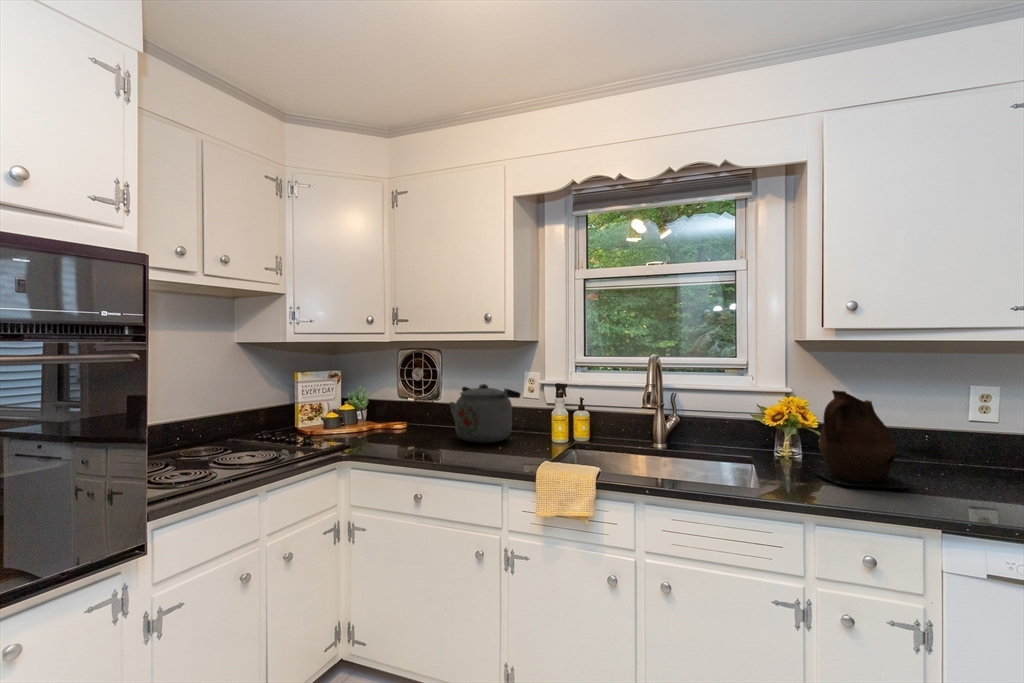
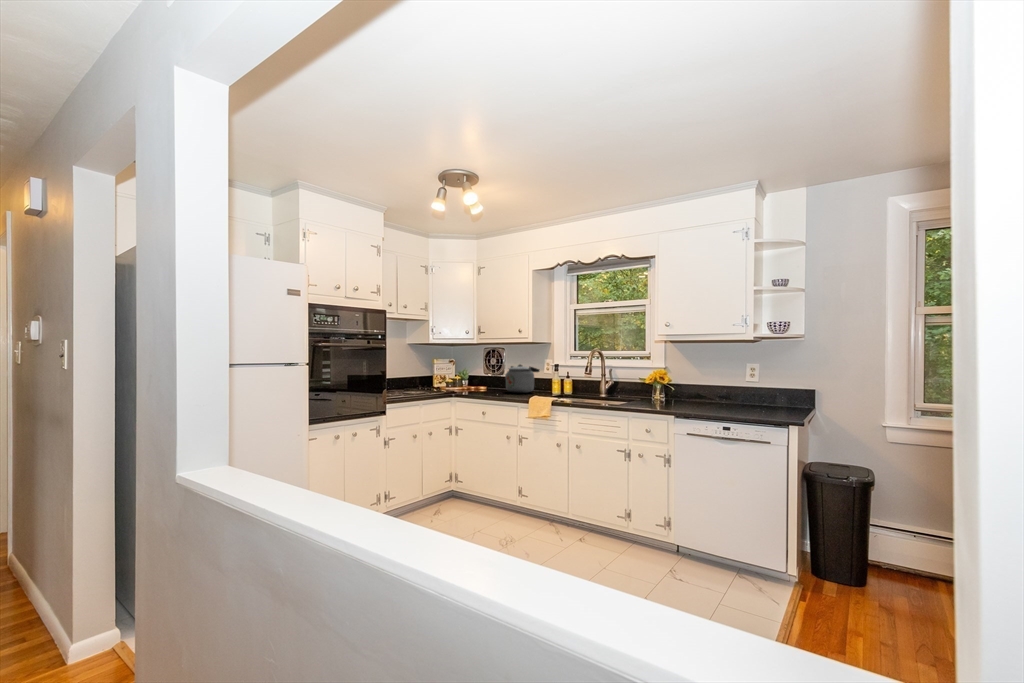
ceramic pitcher: present [815,390,910,490] -> none [650,362,689,405]

